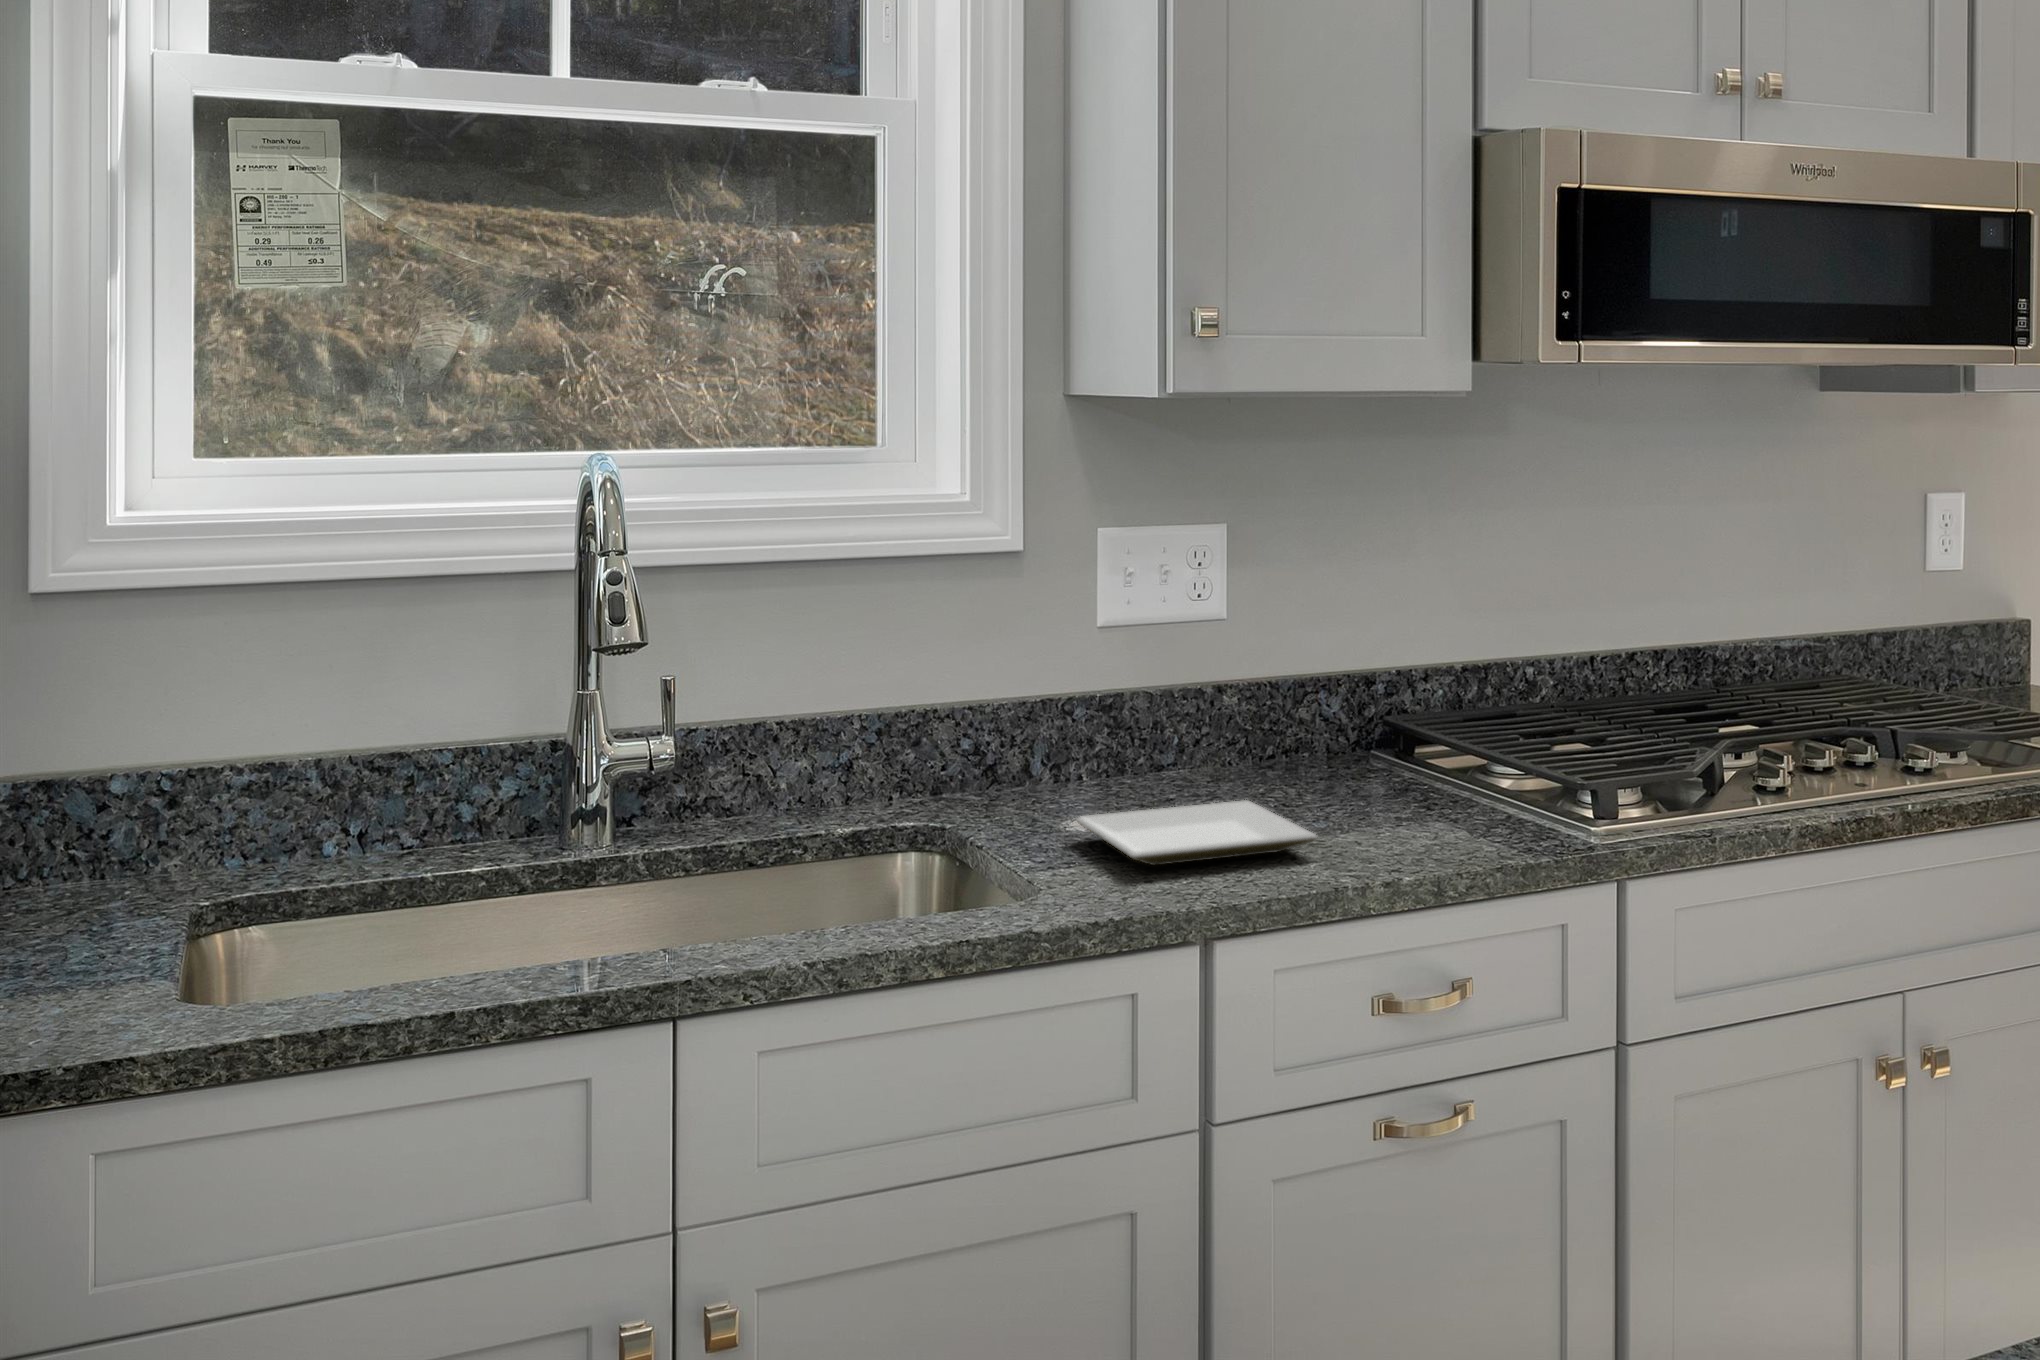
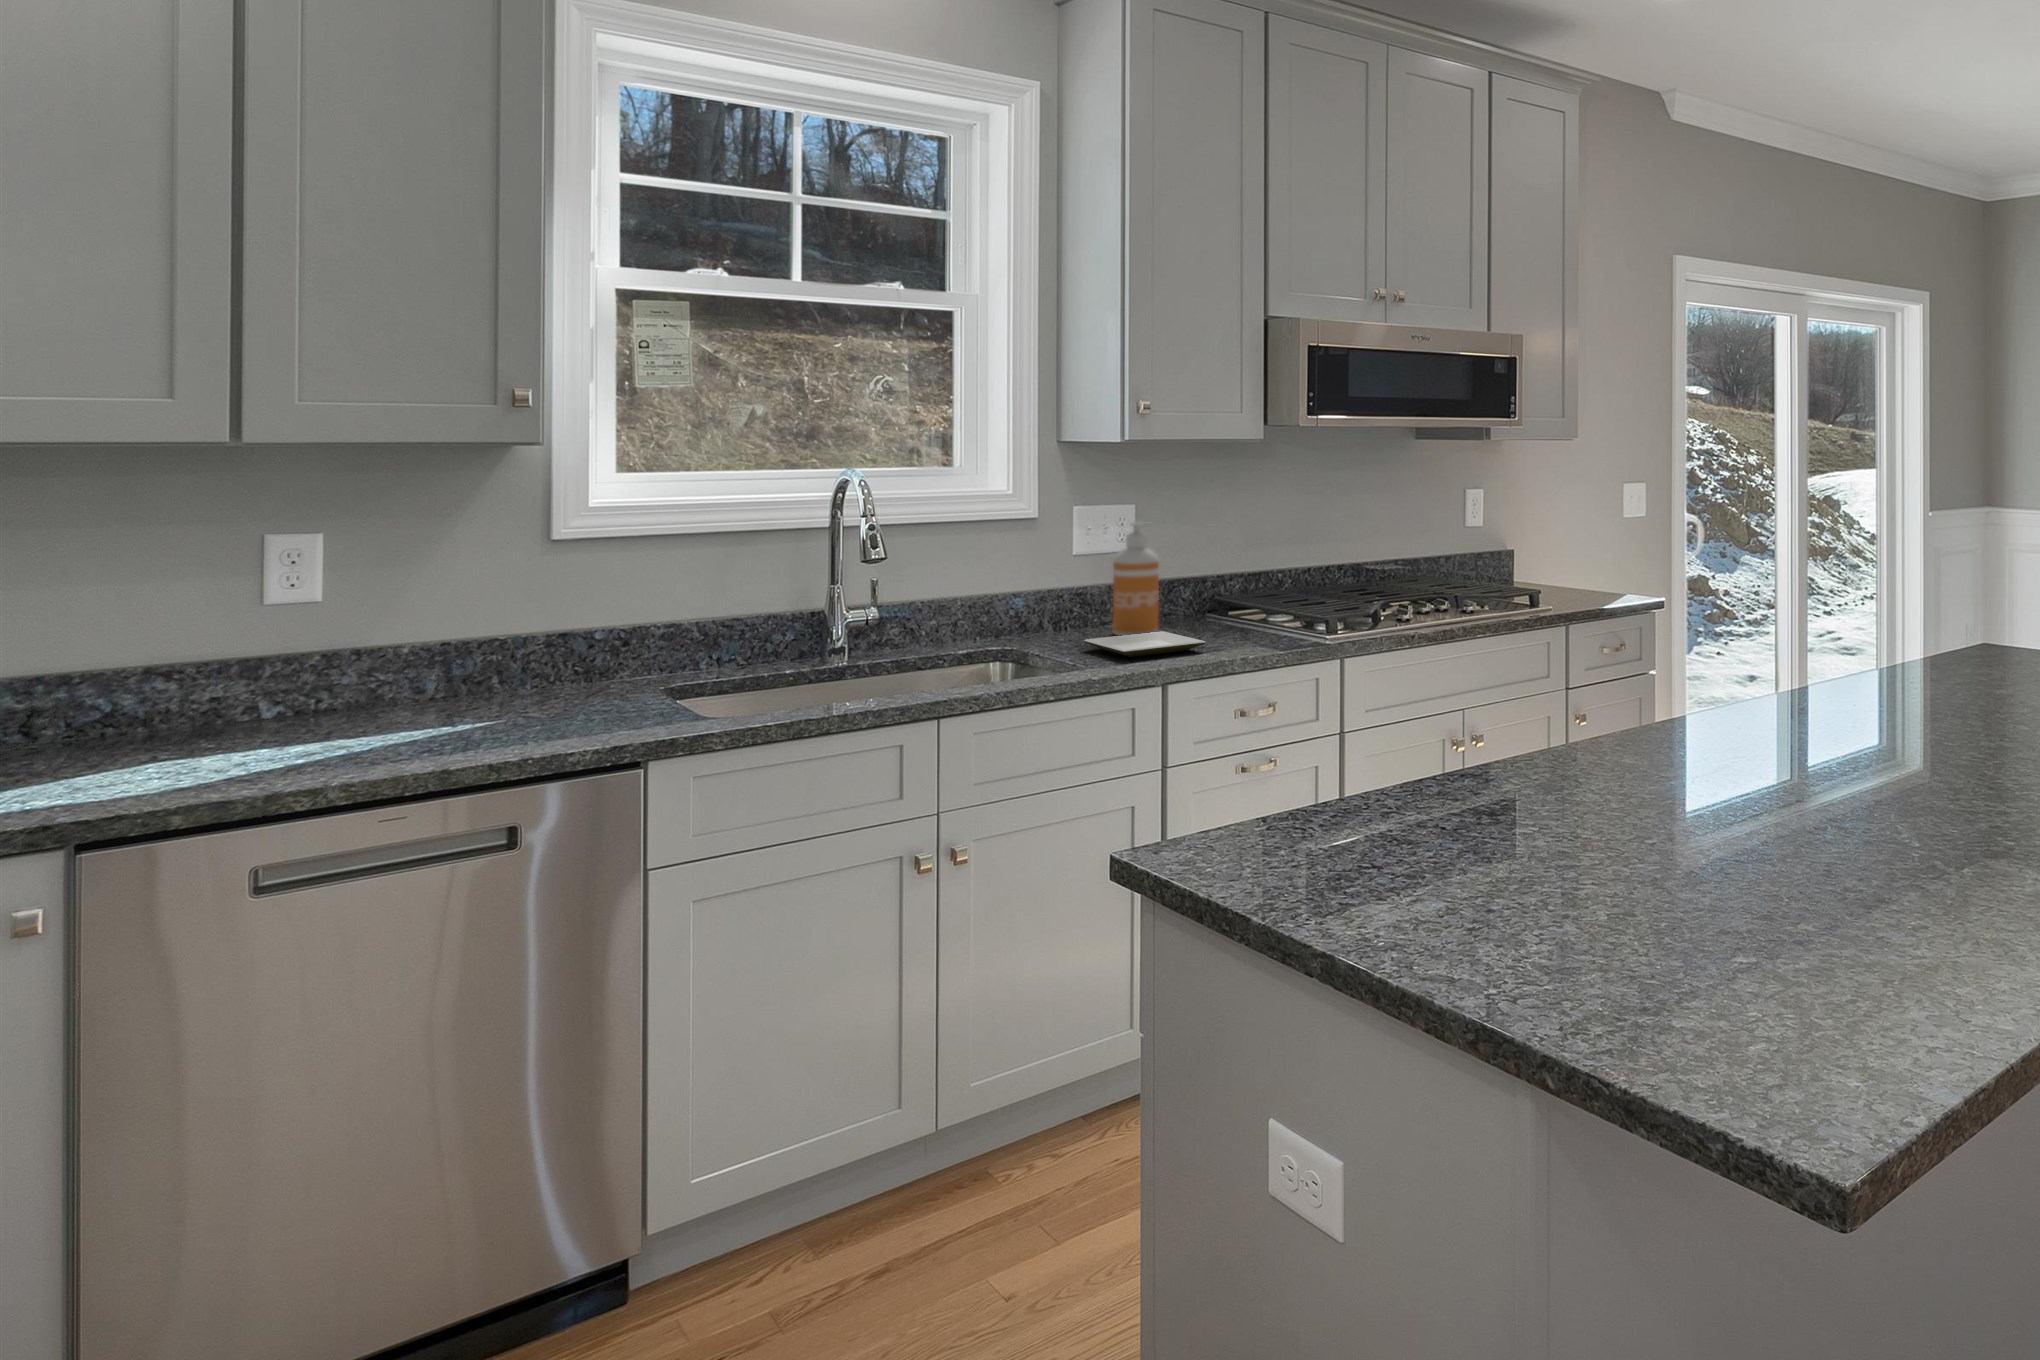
soap dispenser: none [1160,565,1253,804] -> present [1113,522,1159,635]

